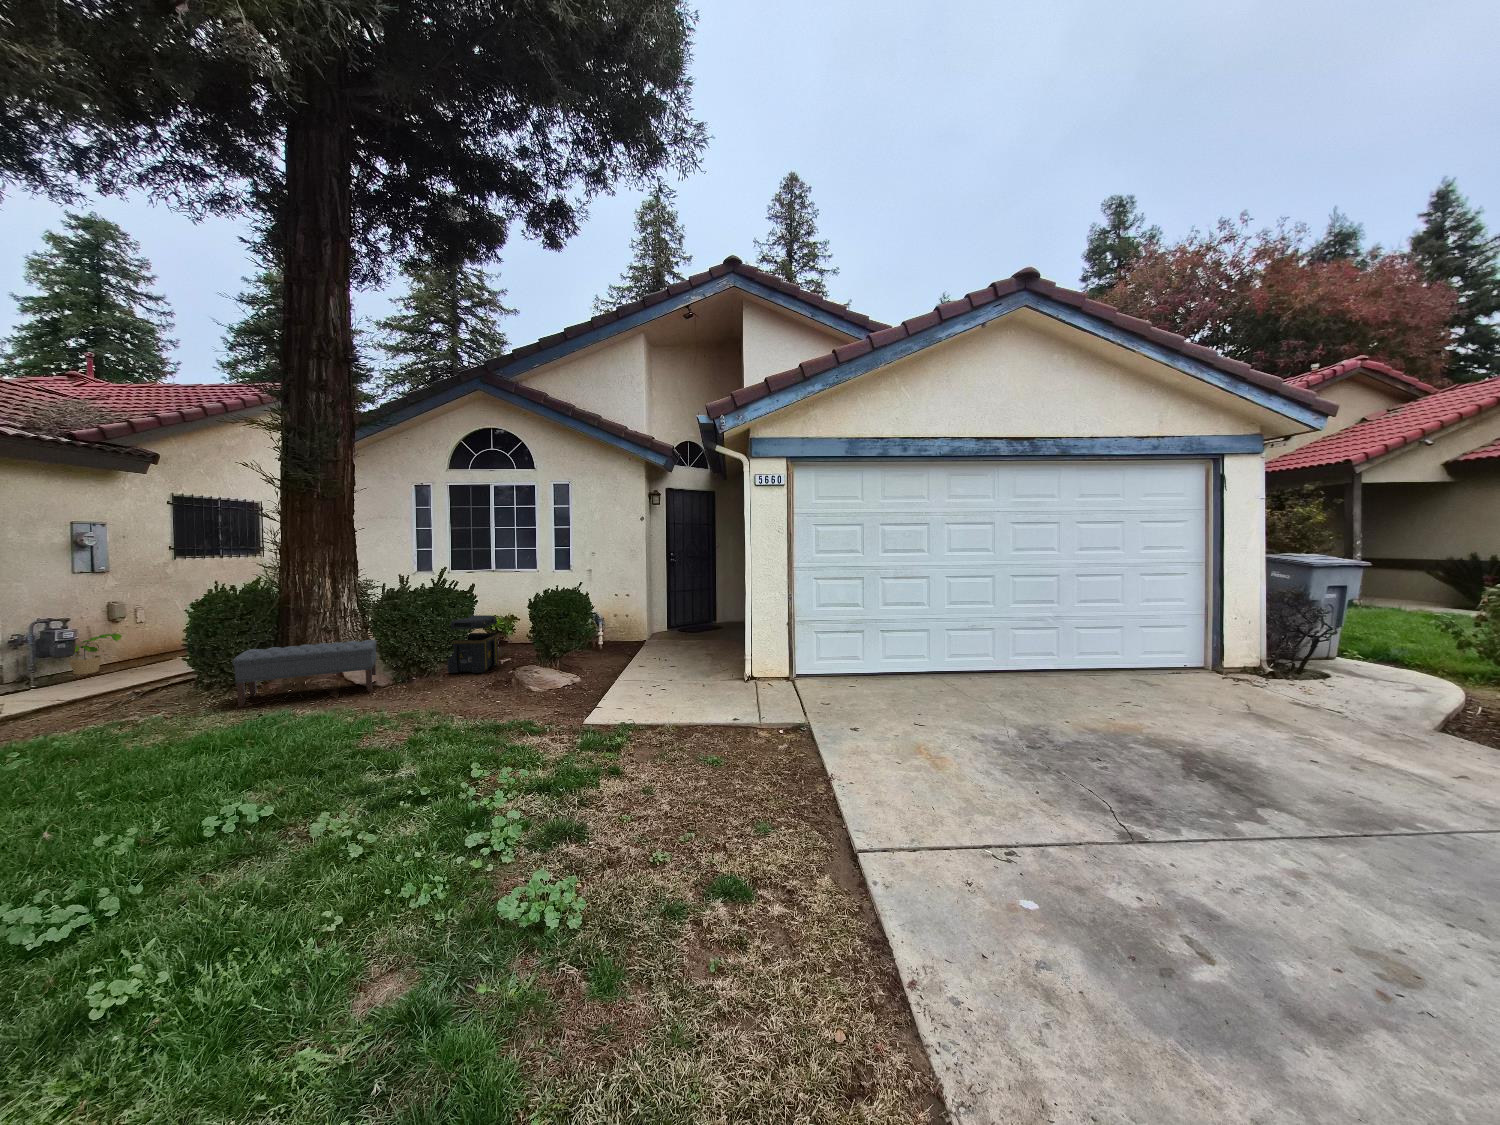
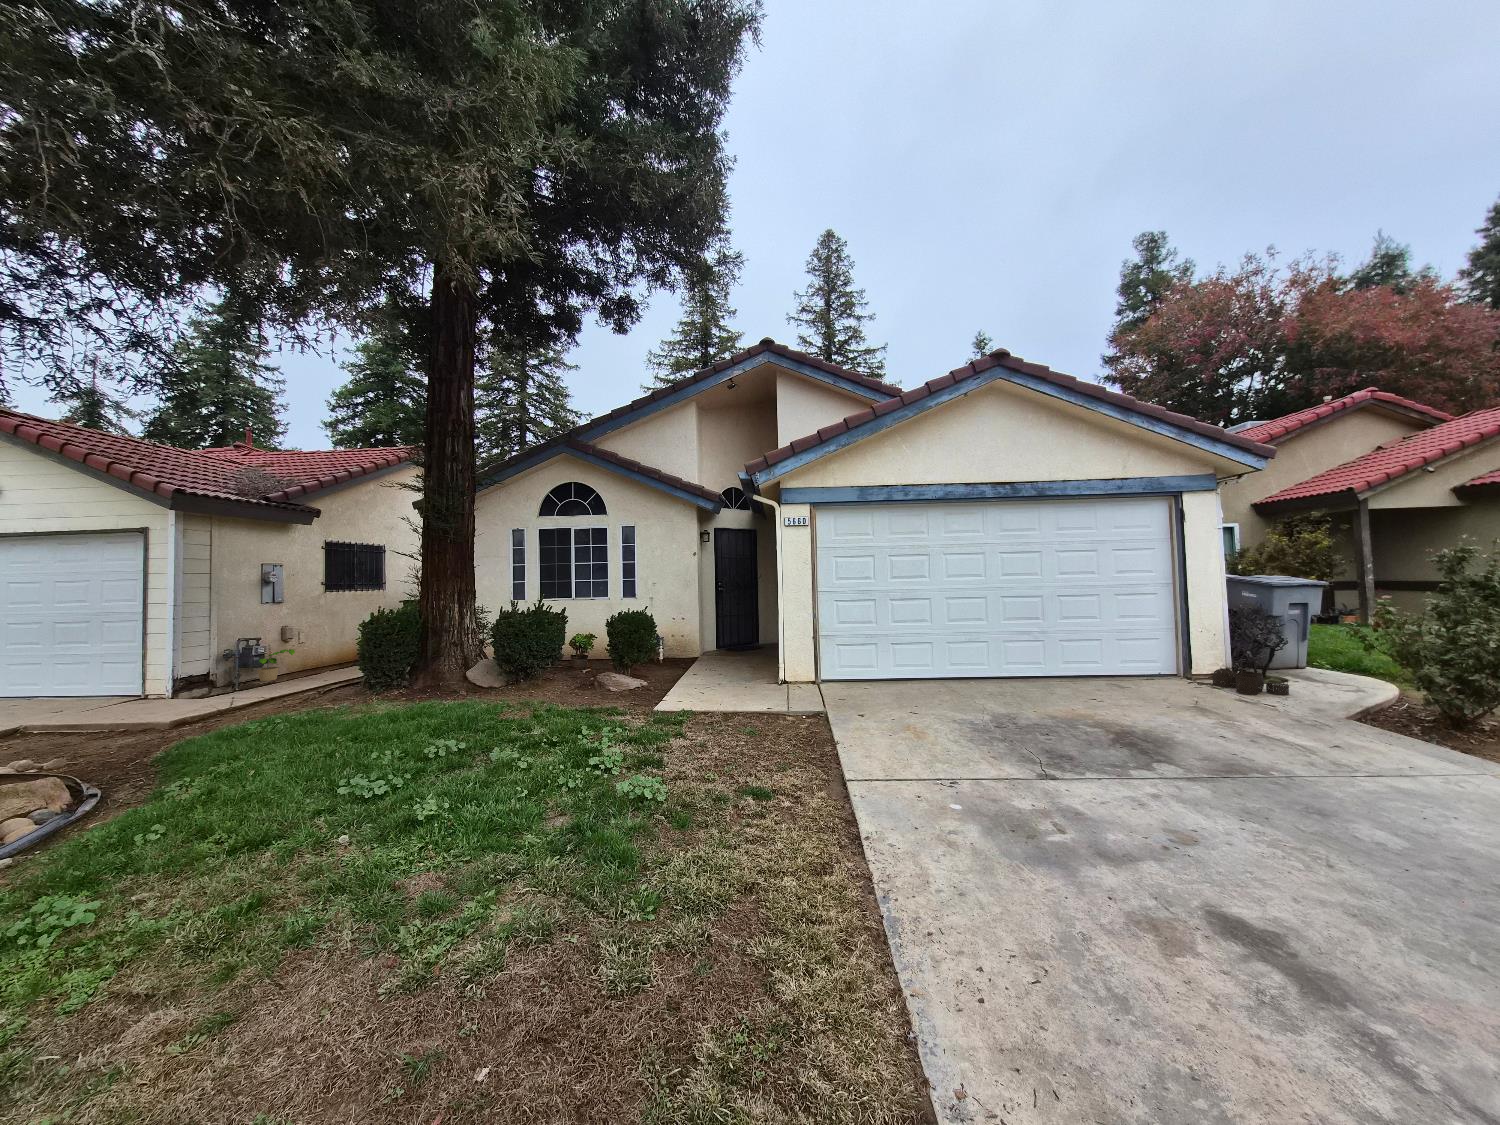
toolbox: present [447,615,498,673] -> none [545,633,584,678]
bench: present [232,640,377,707] -> none [402,650,496,698]
woven basket: none [1246,659,1343,695] -> present [1212,668,1289,695]

